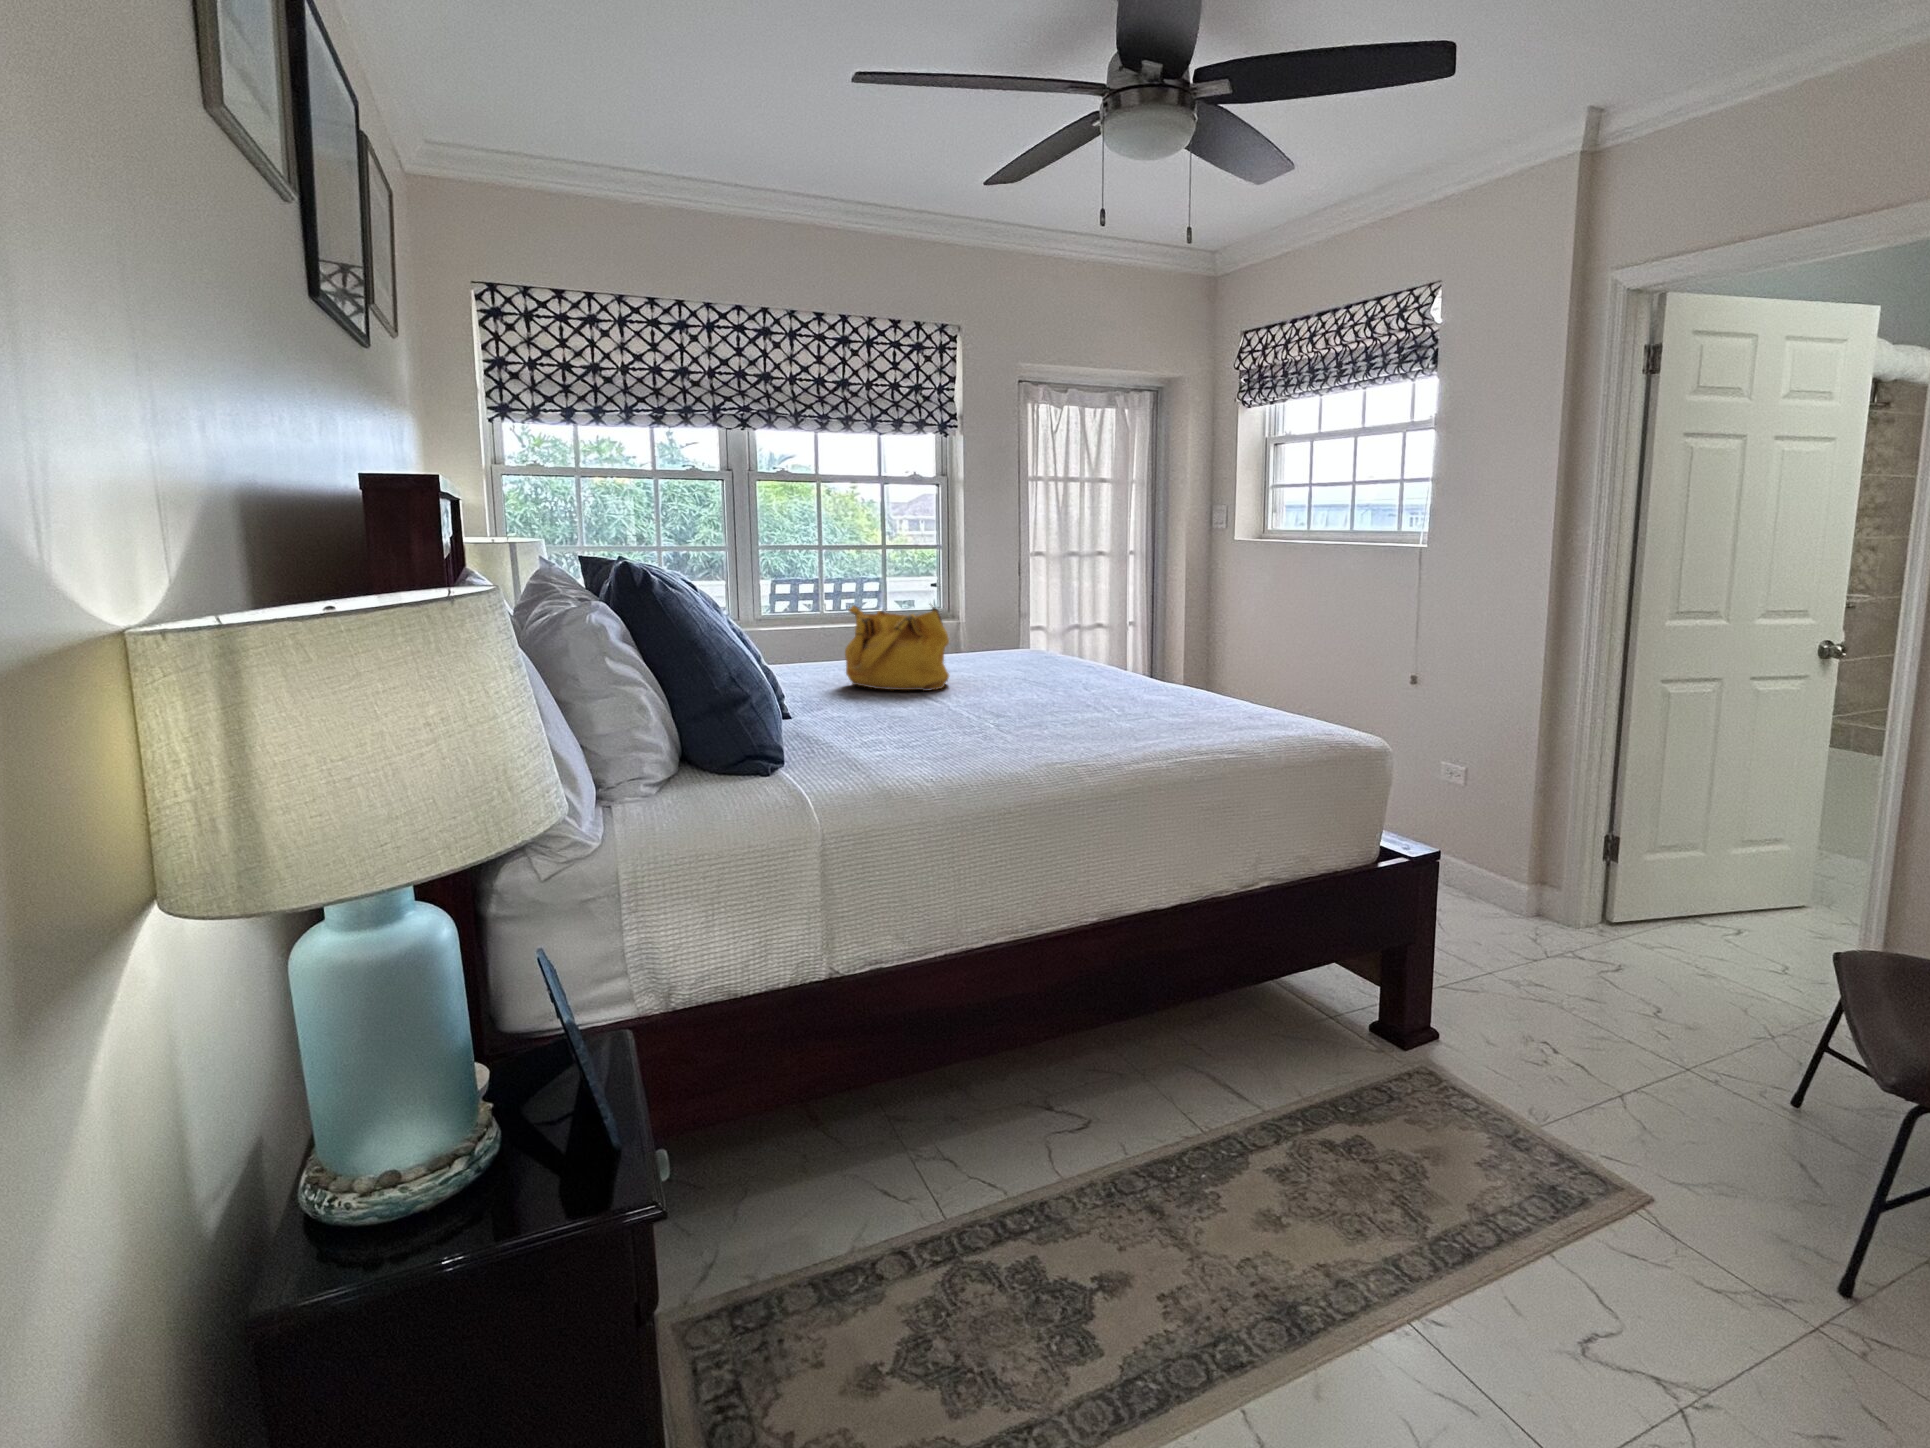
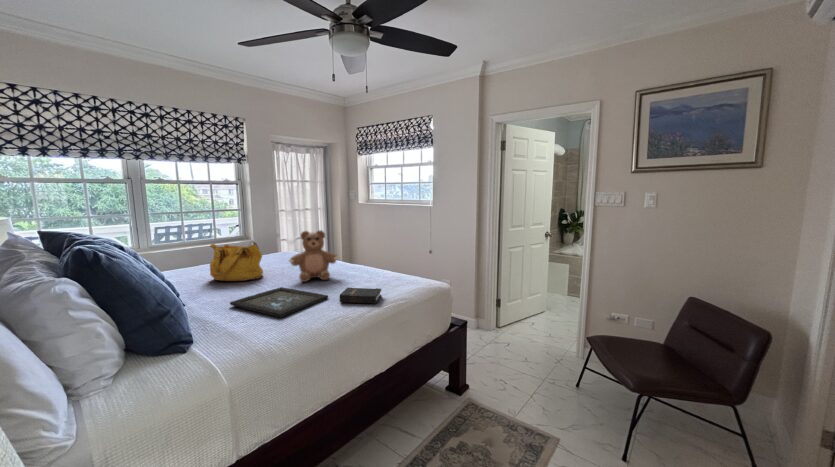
teddy bear: none [993,584,1110,704] -> present [289,230,338,282]
tray: none [854,704,1052,749] -> present [230,287,328,318]
hardback book: none [1068,712,1171,749] -> present [340,287,382,304]

